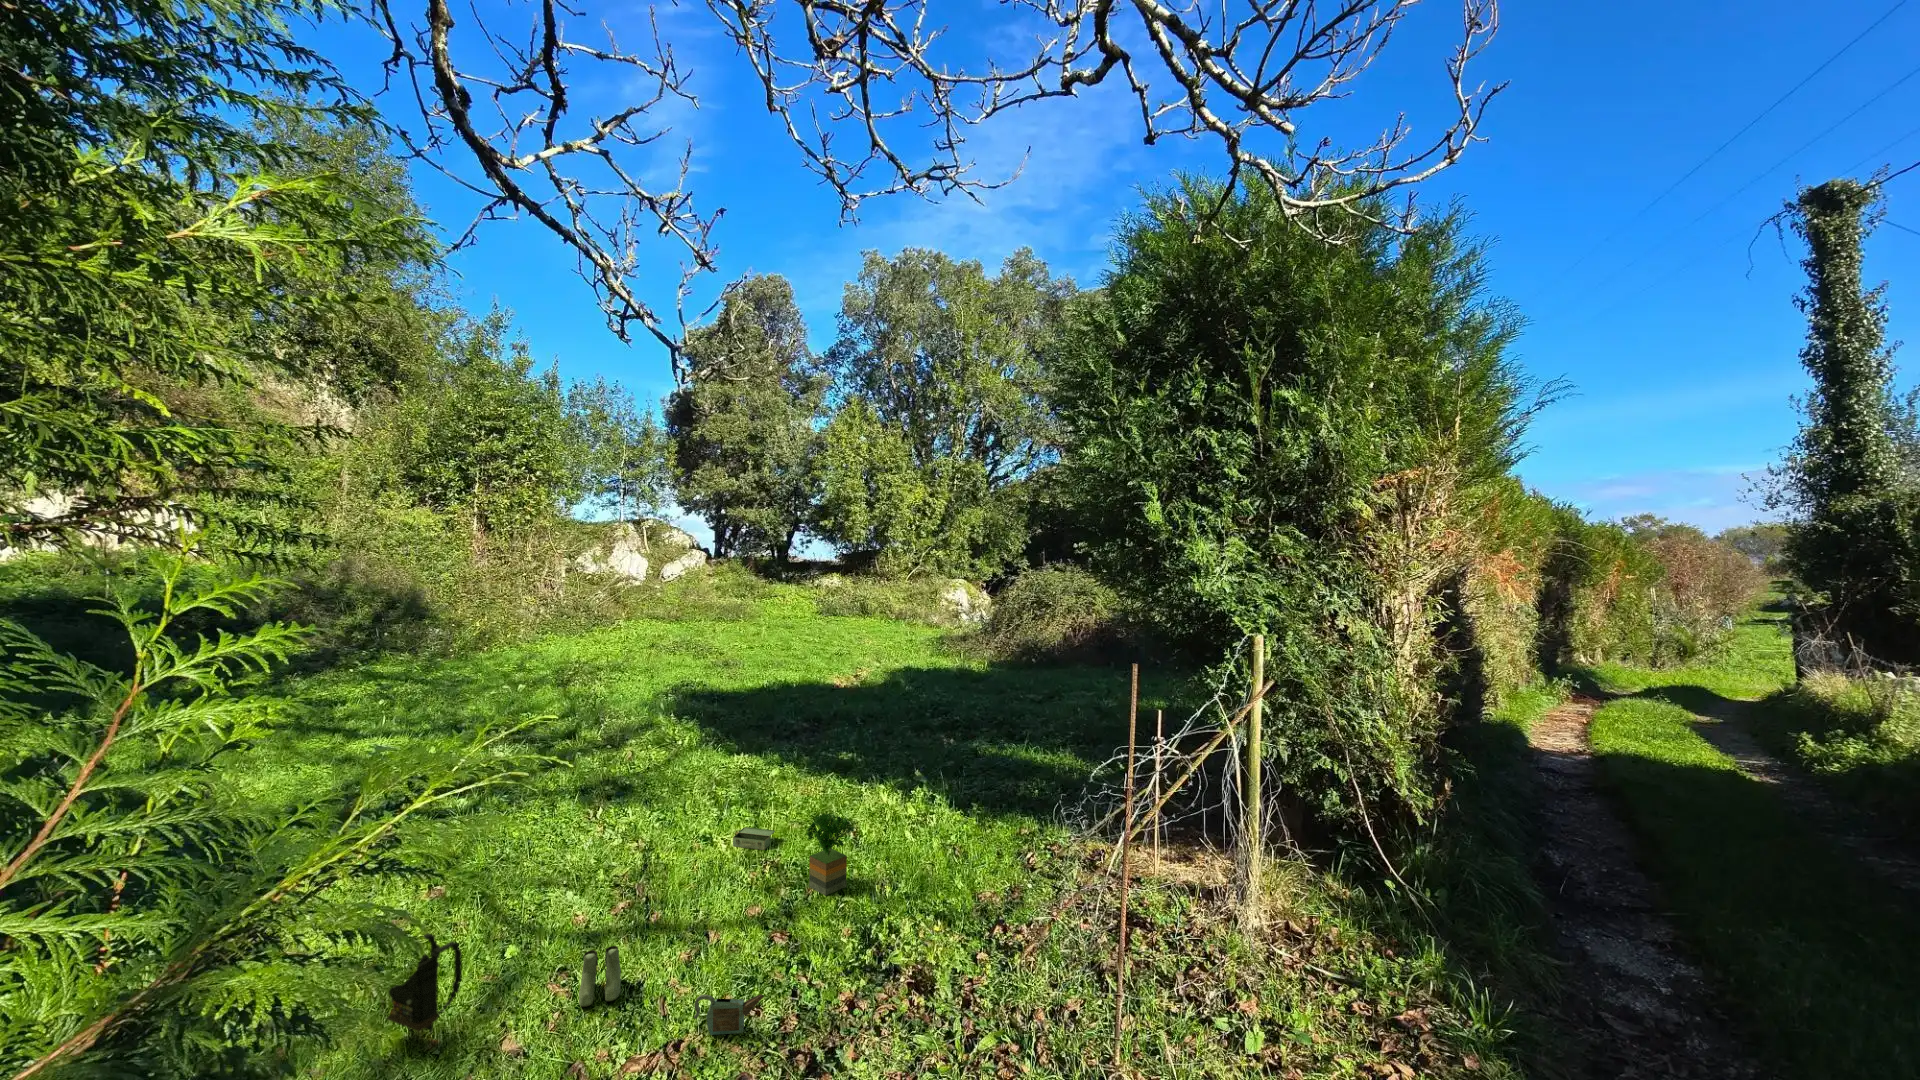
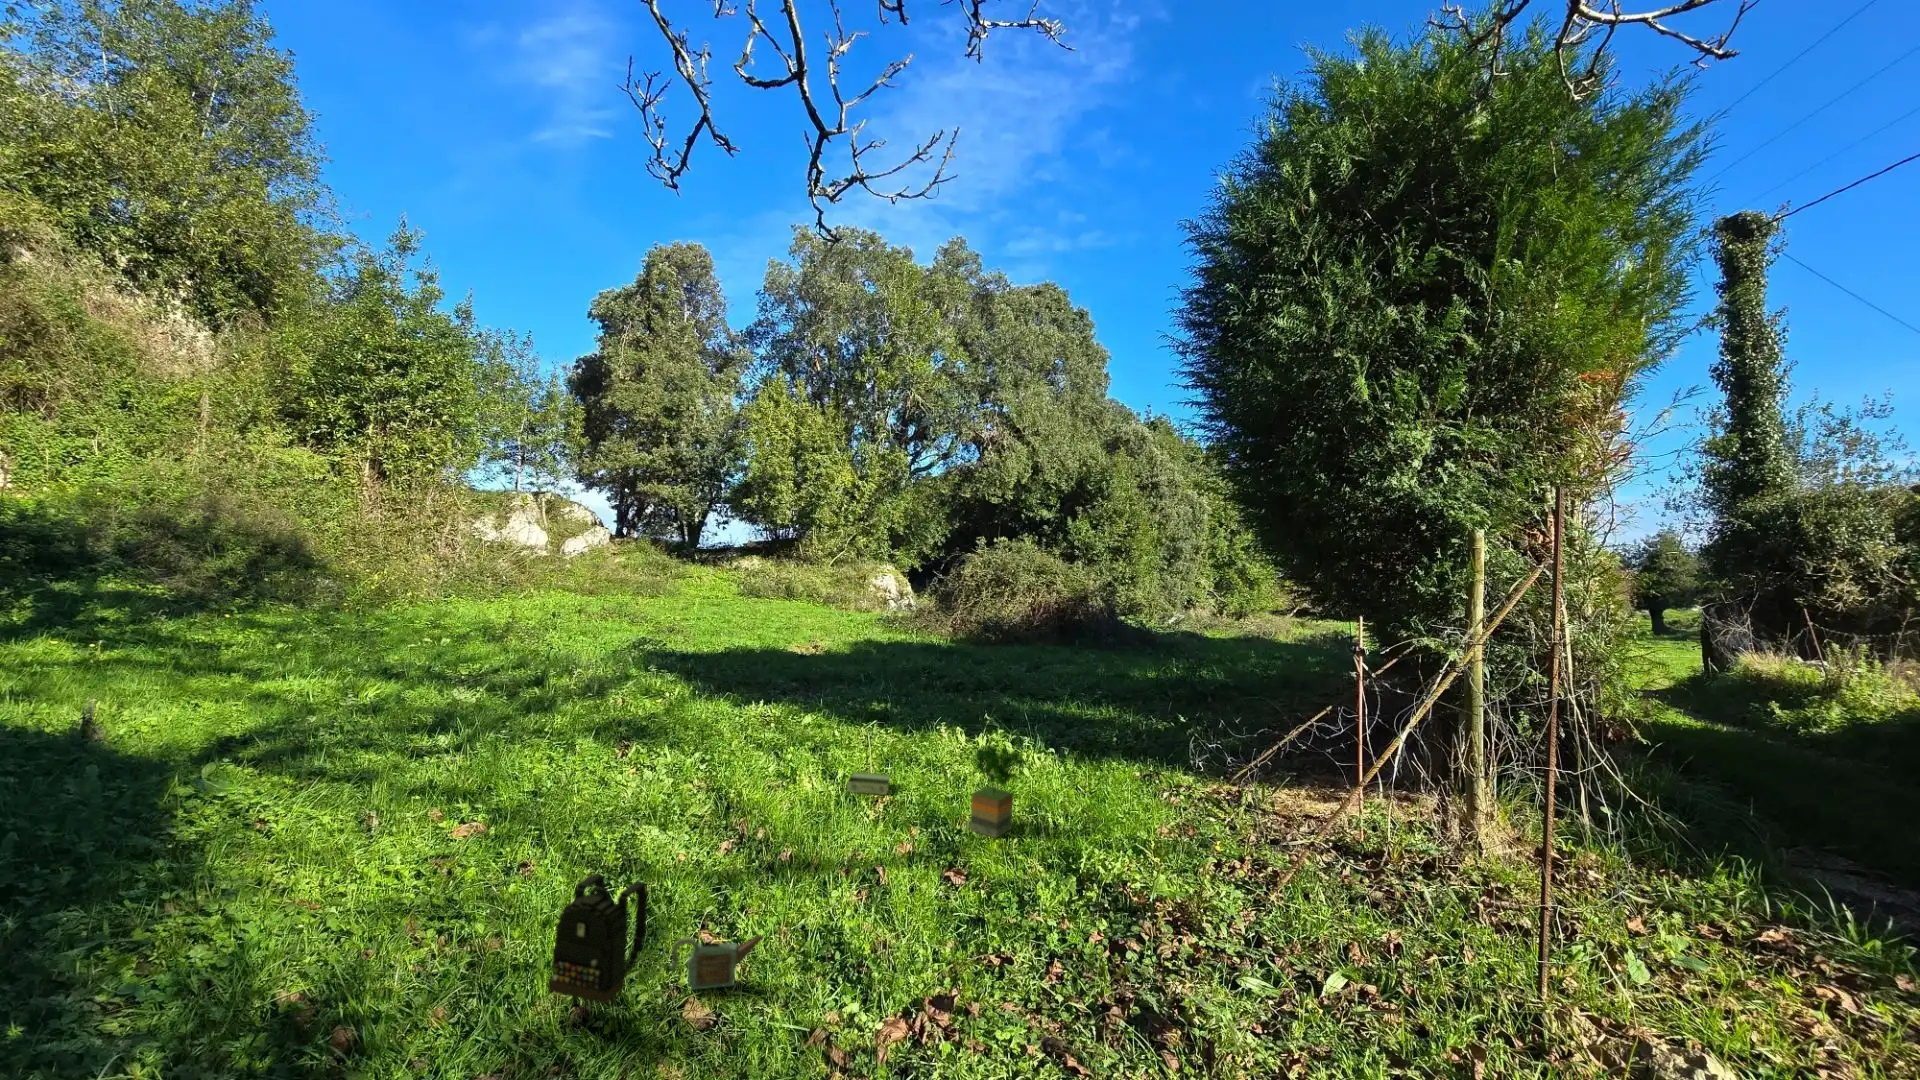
boots: present [579,946,621,1007] -> none [777,891,828,966]
watering can: present [694,994,764,1035] -> present [670,935,763,990]

